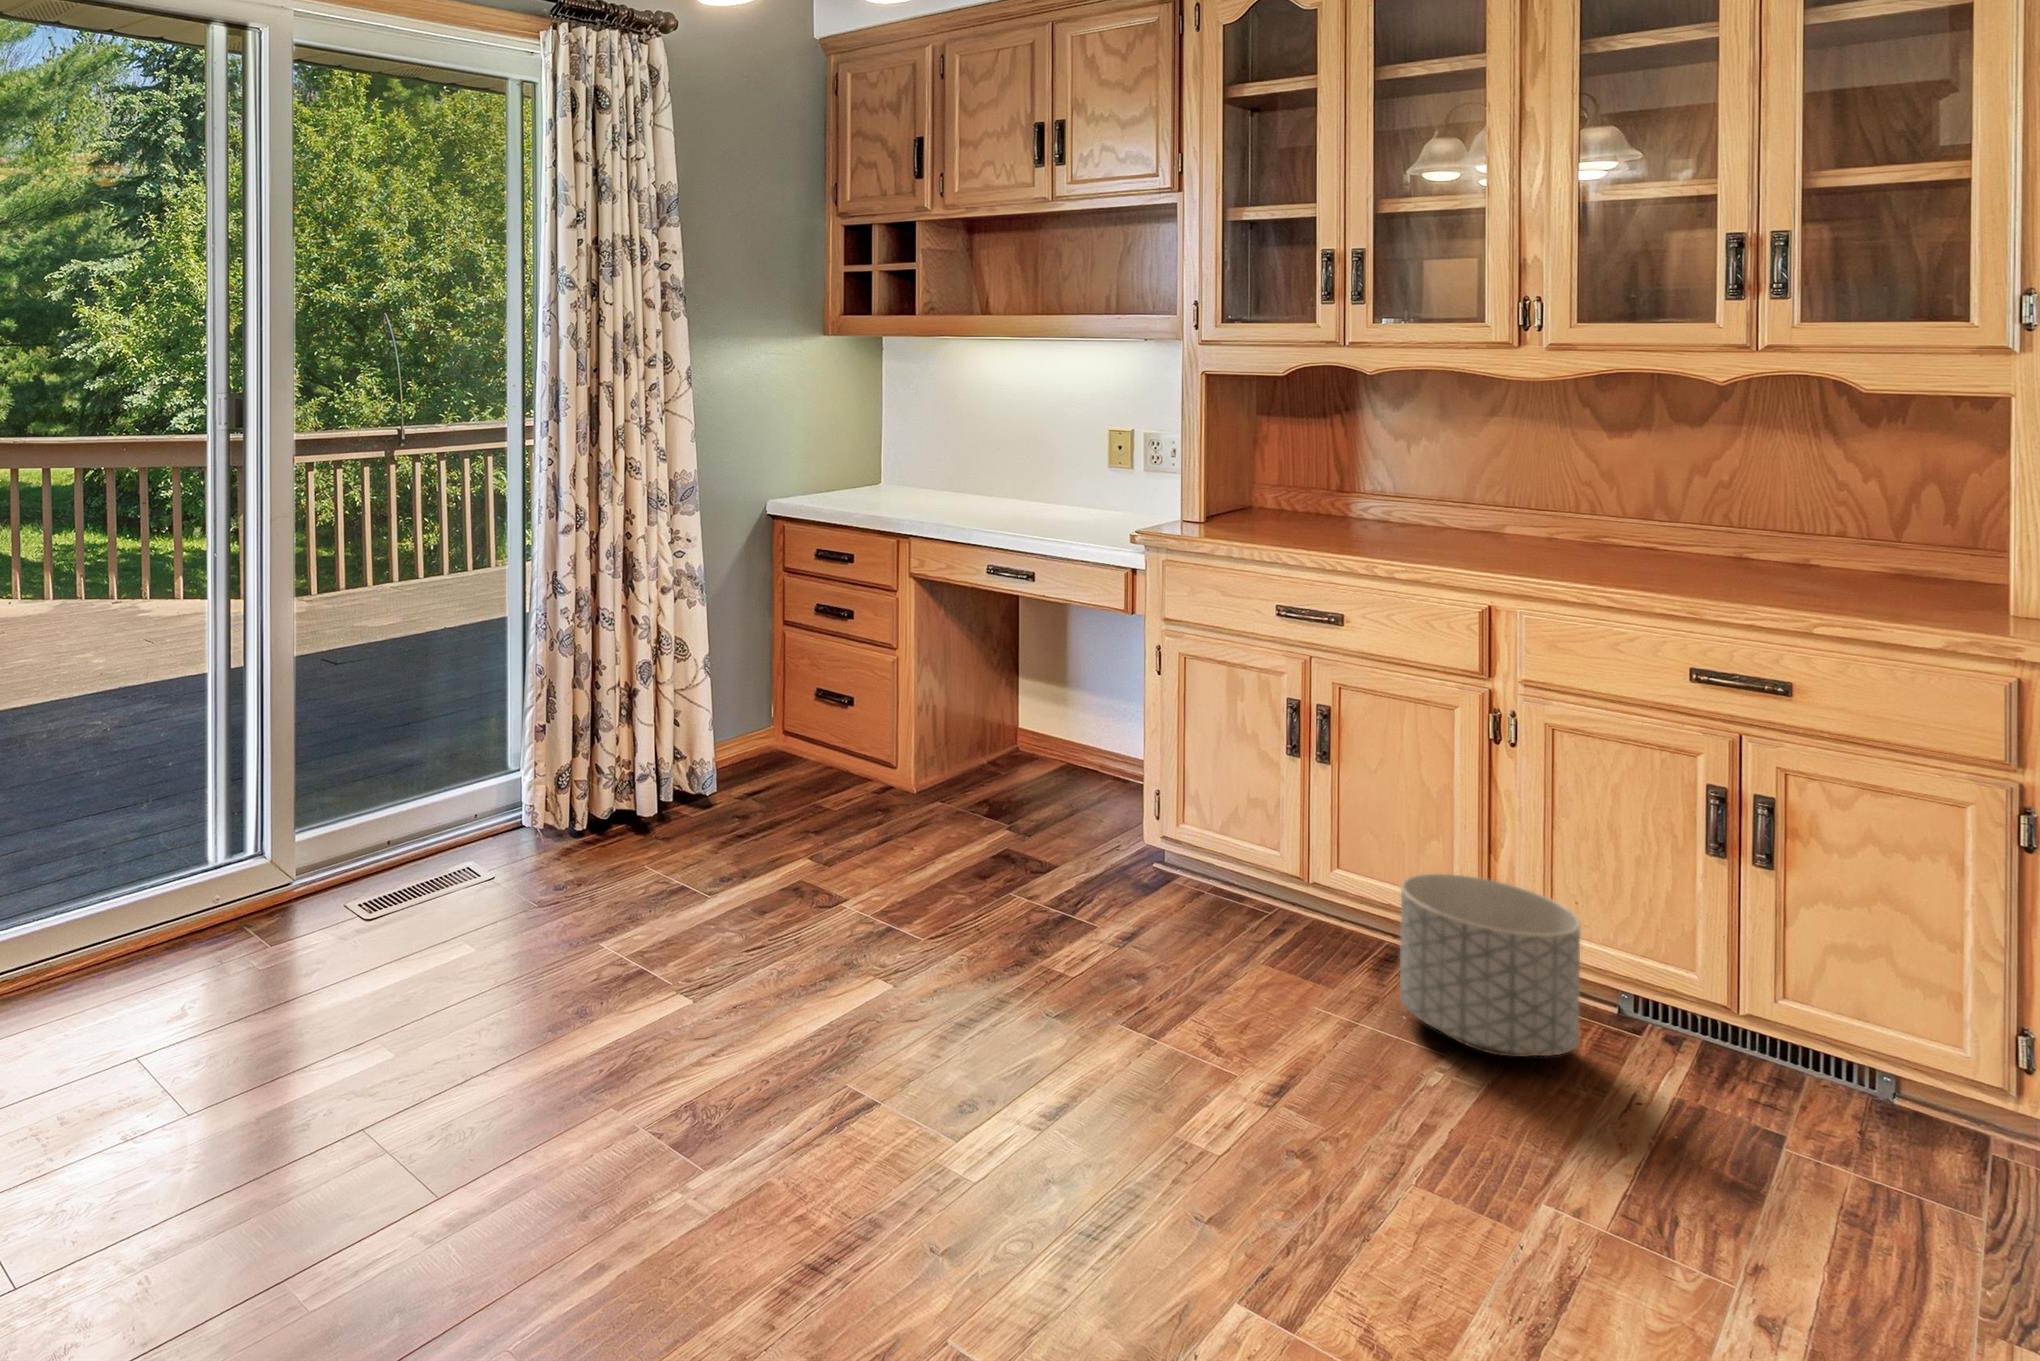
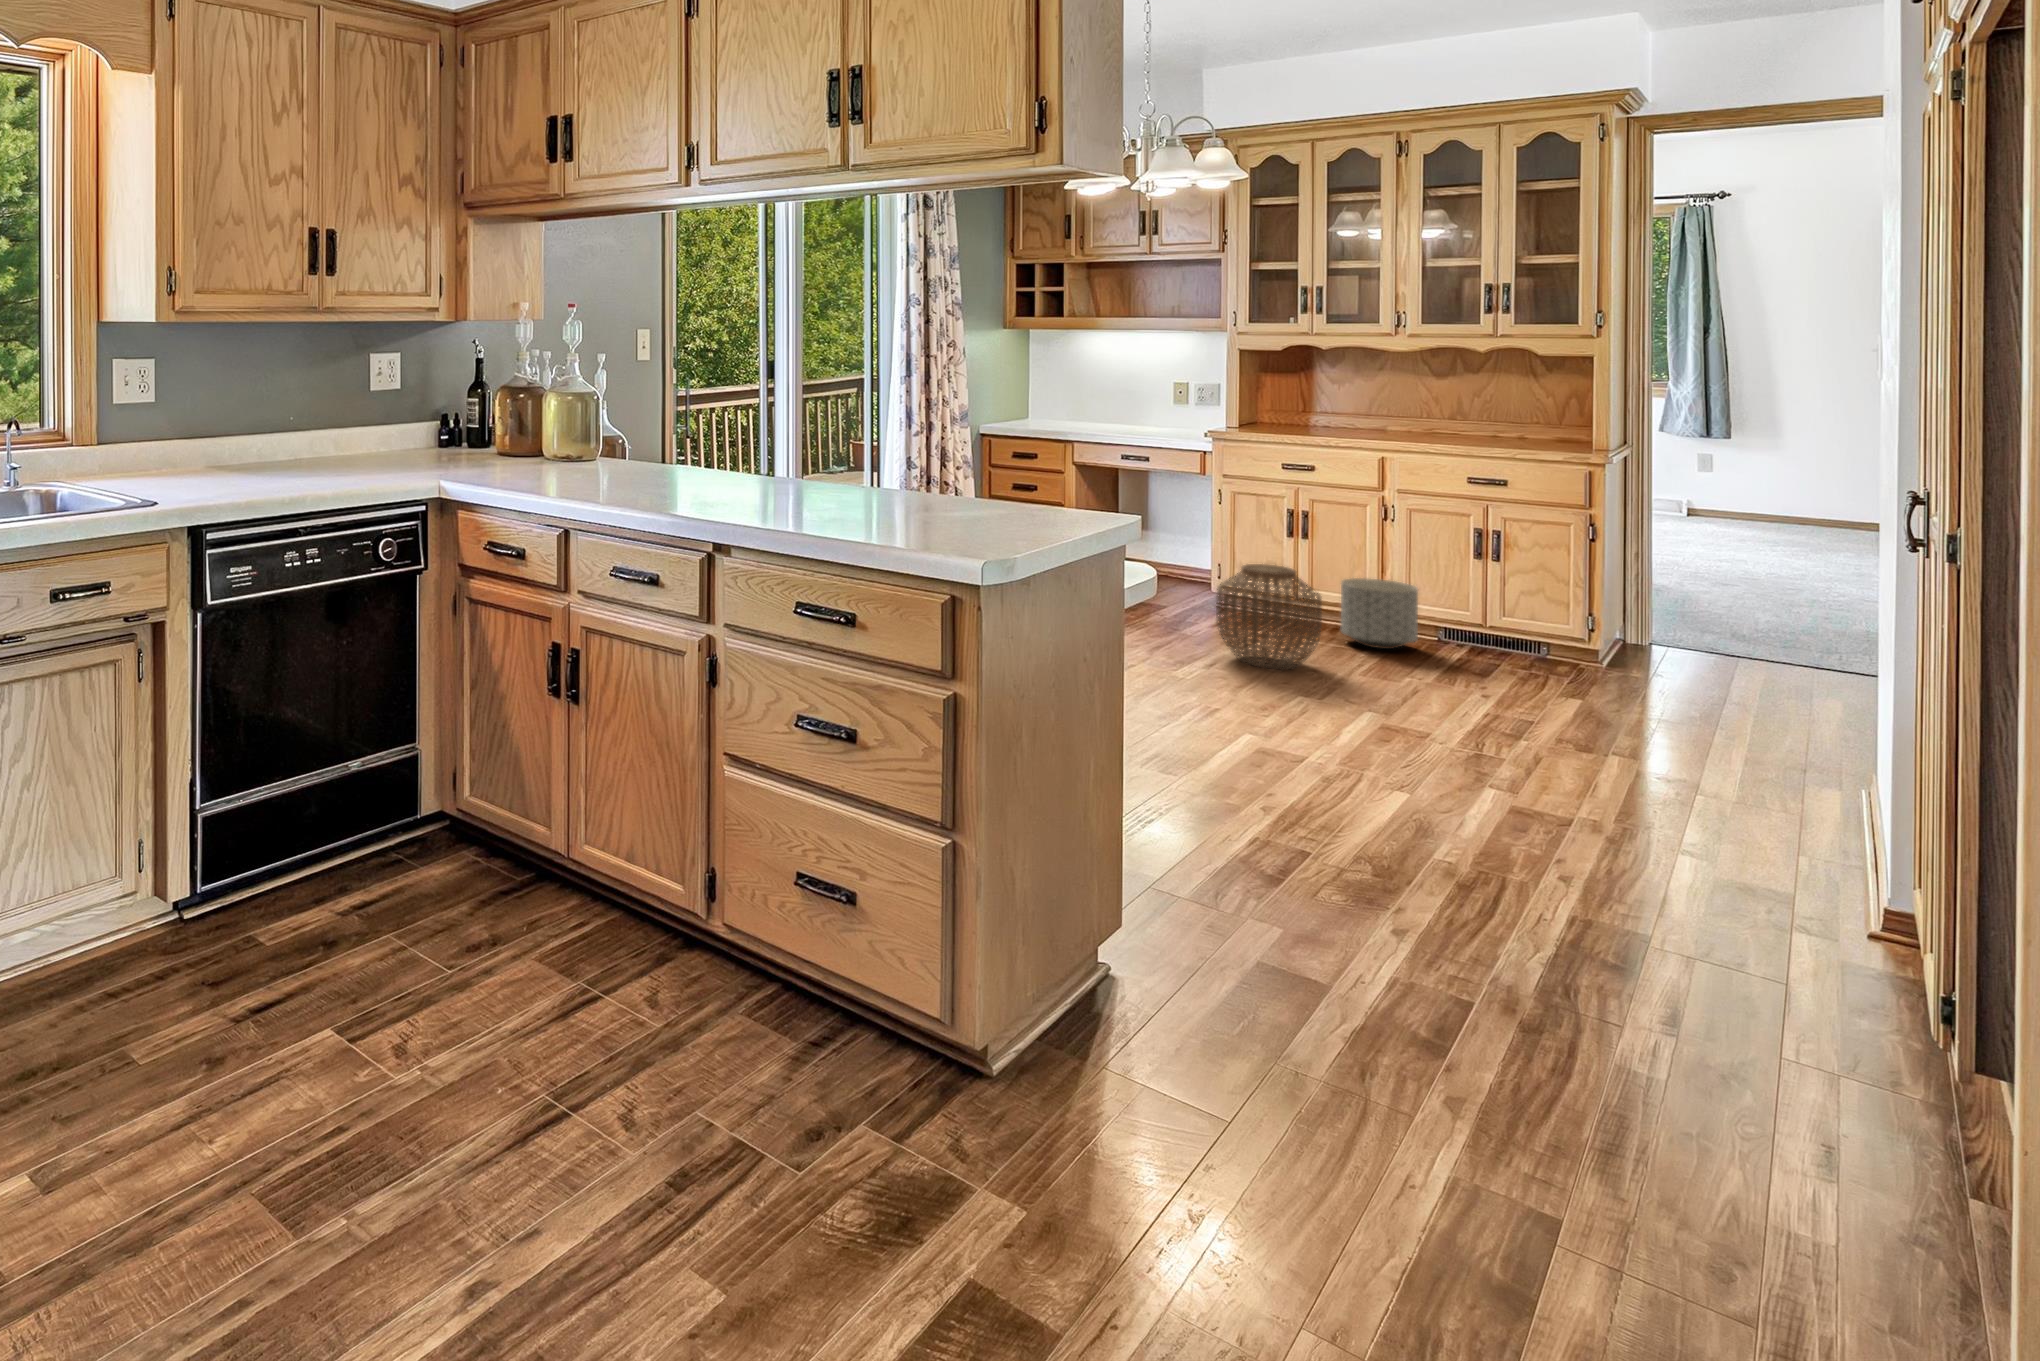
woven basket: none [1109,874,1356,1157] -> present [1216,564,1321,669]

